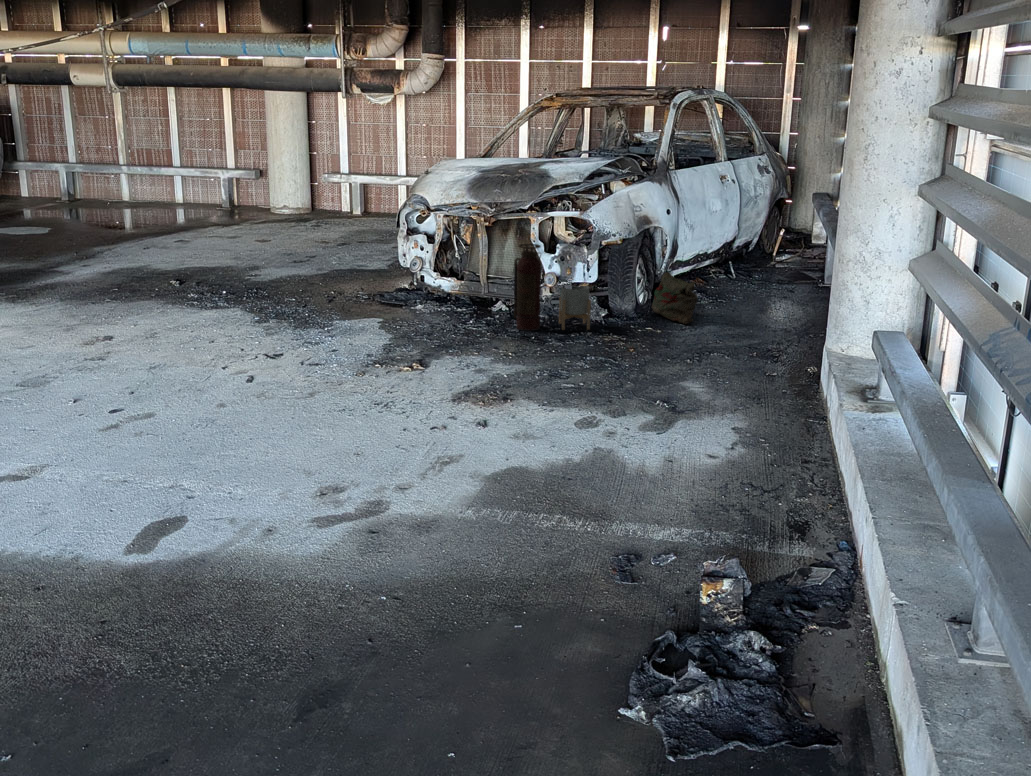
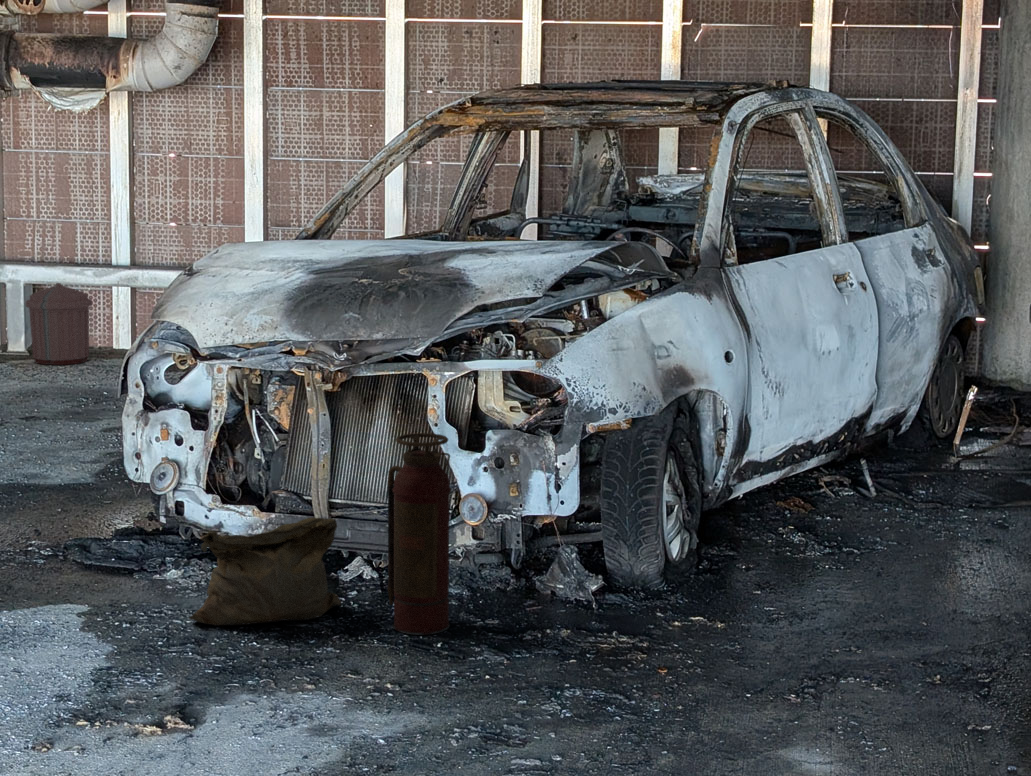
trash can: none [338,186,369,225] -> present [26,283,92,365]
bag: present [652,272,698,324] -> present [189,518,341,626]
planter: present [559,286,591,330] -> none [493,522,566,632]

